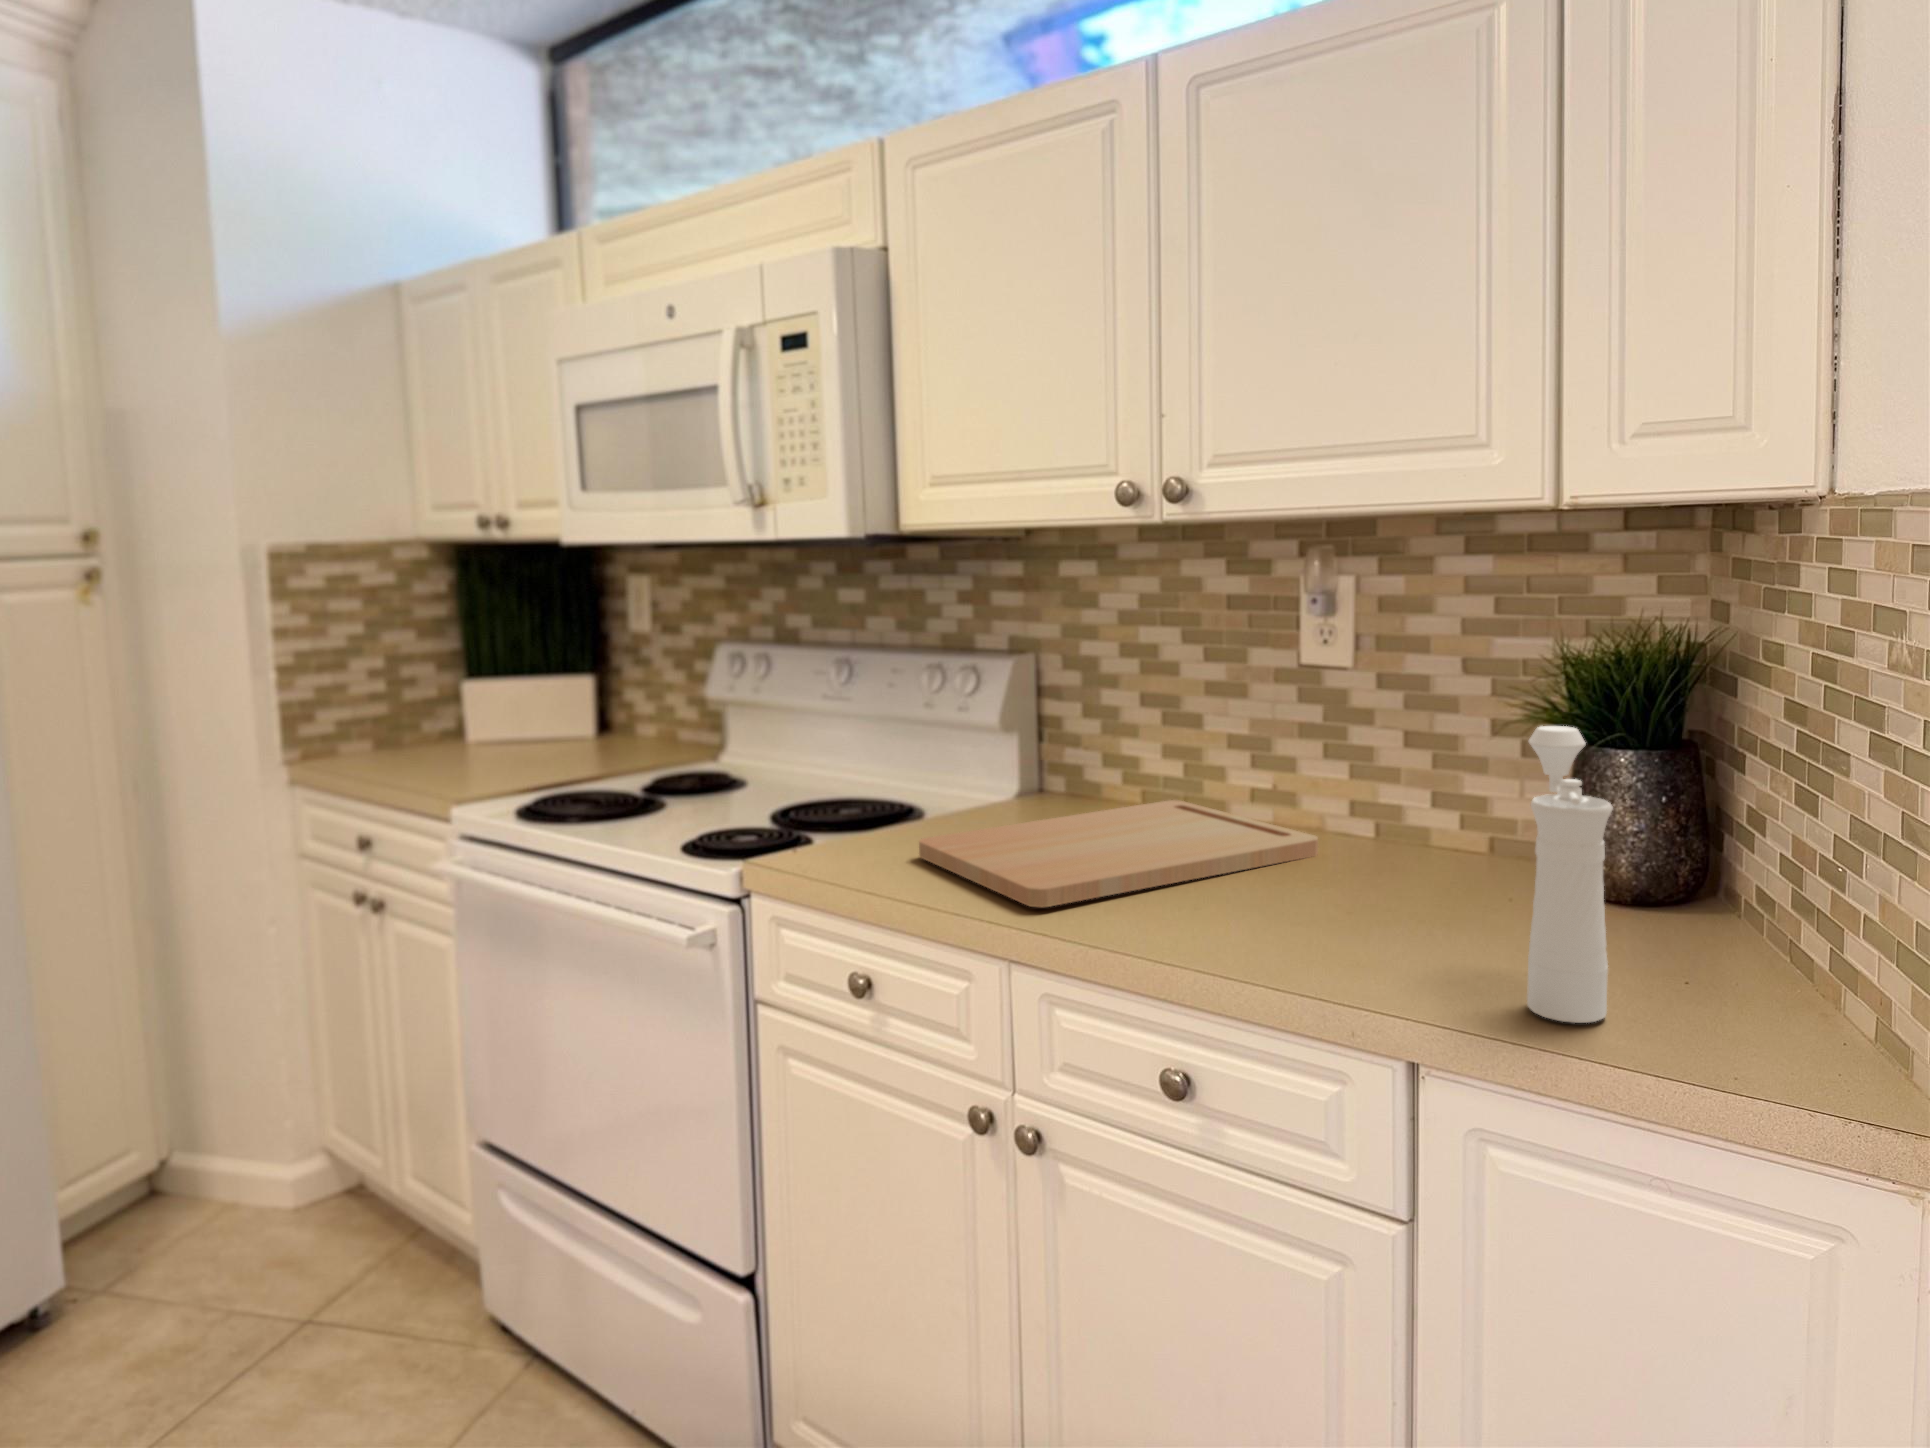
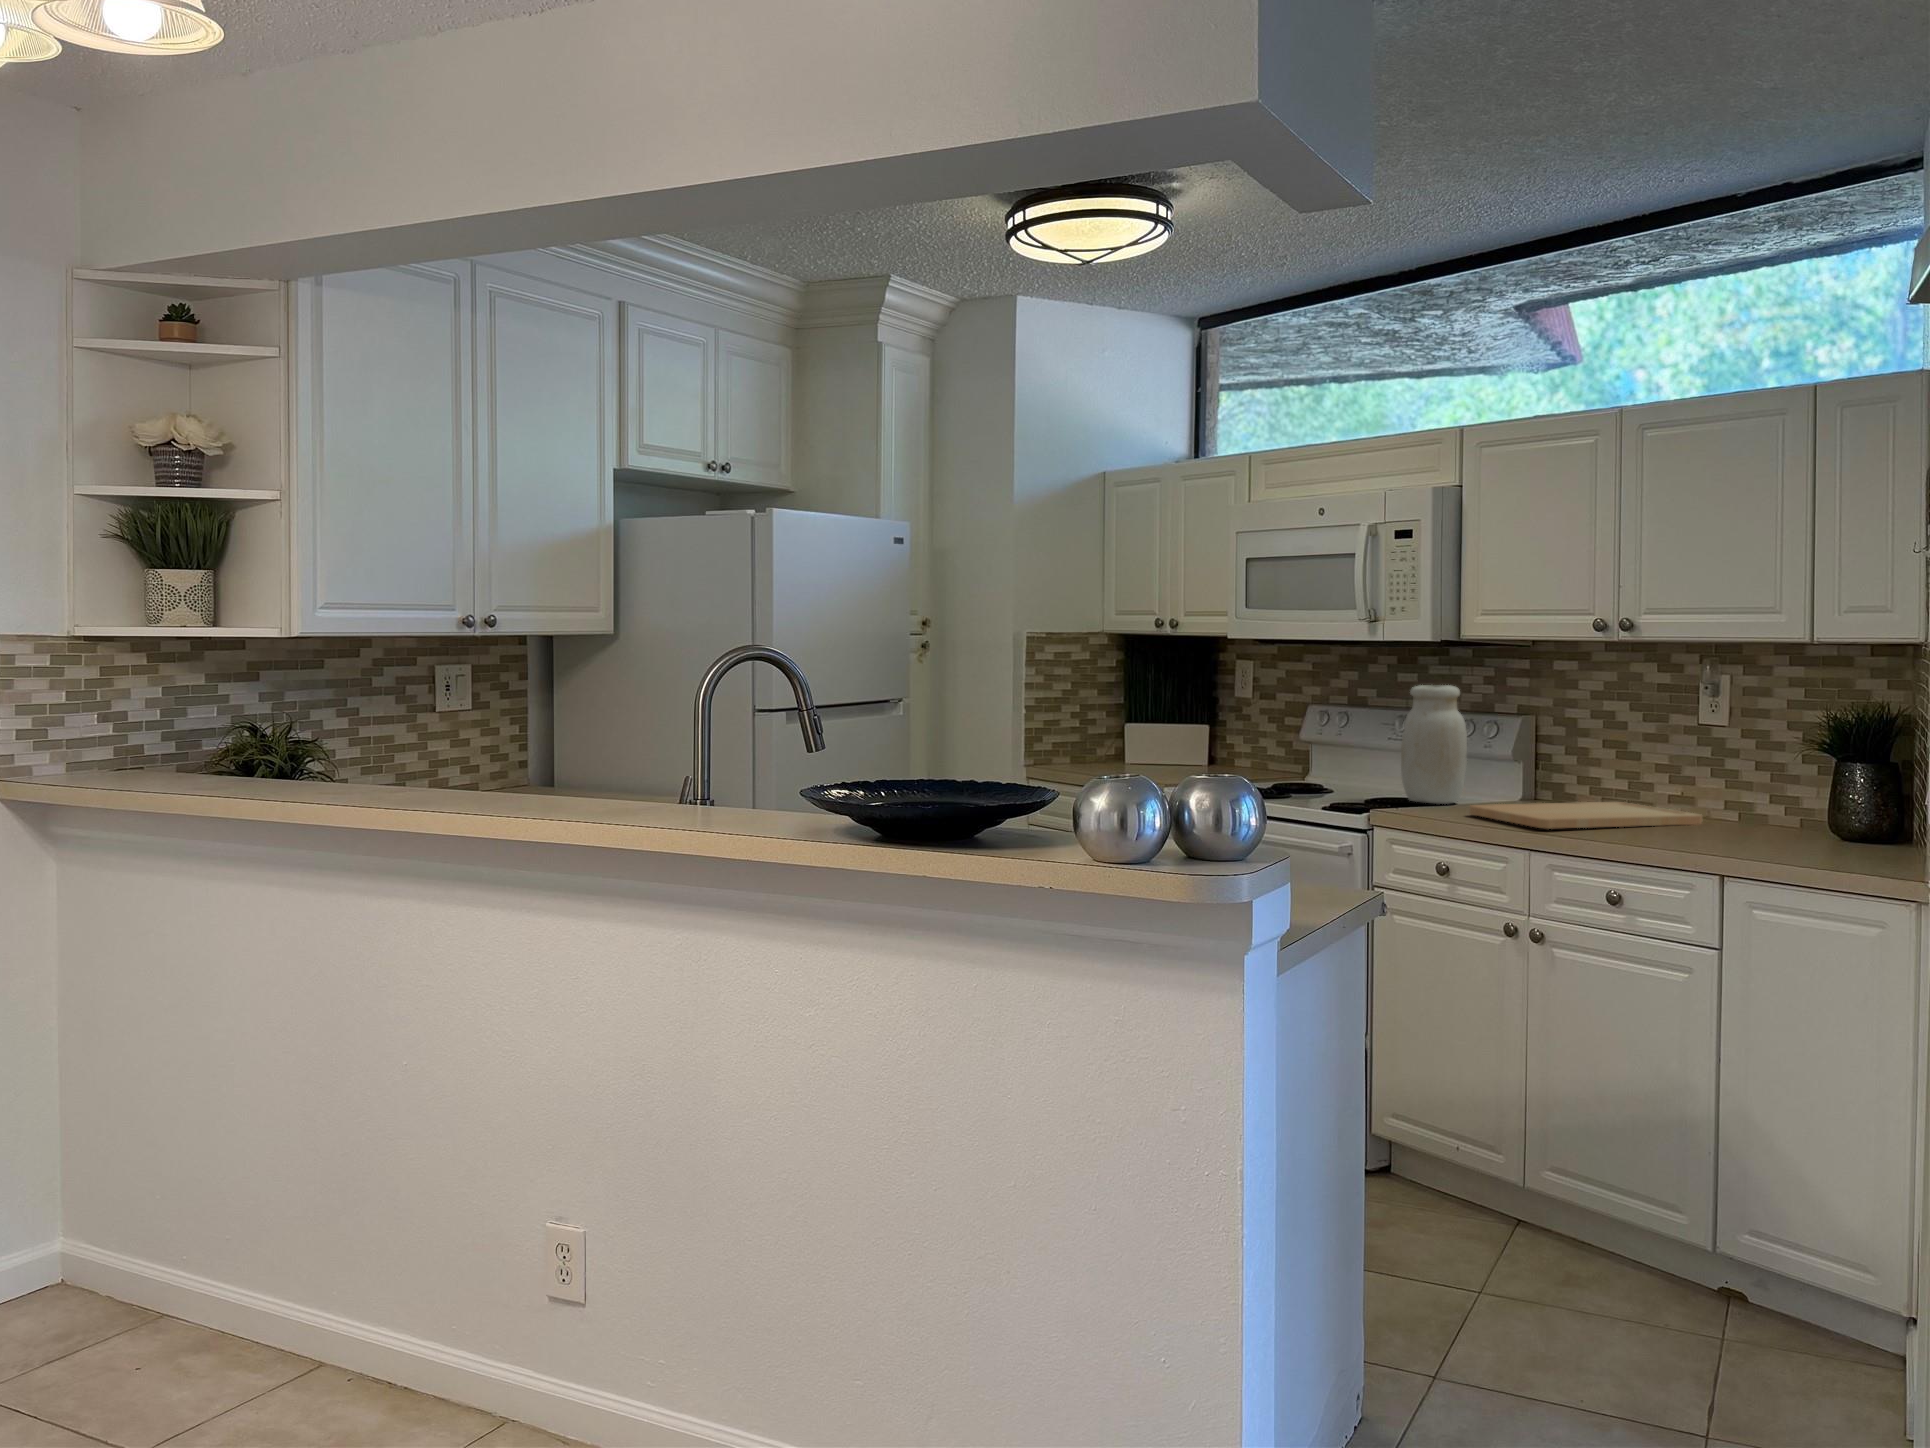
jar: none [819,612,929,822] -> present [1401,685,1467,804]
pepper mill: present [1527,726,1613,1023] -> none [1782,742,1820,861]

